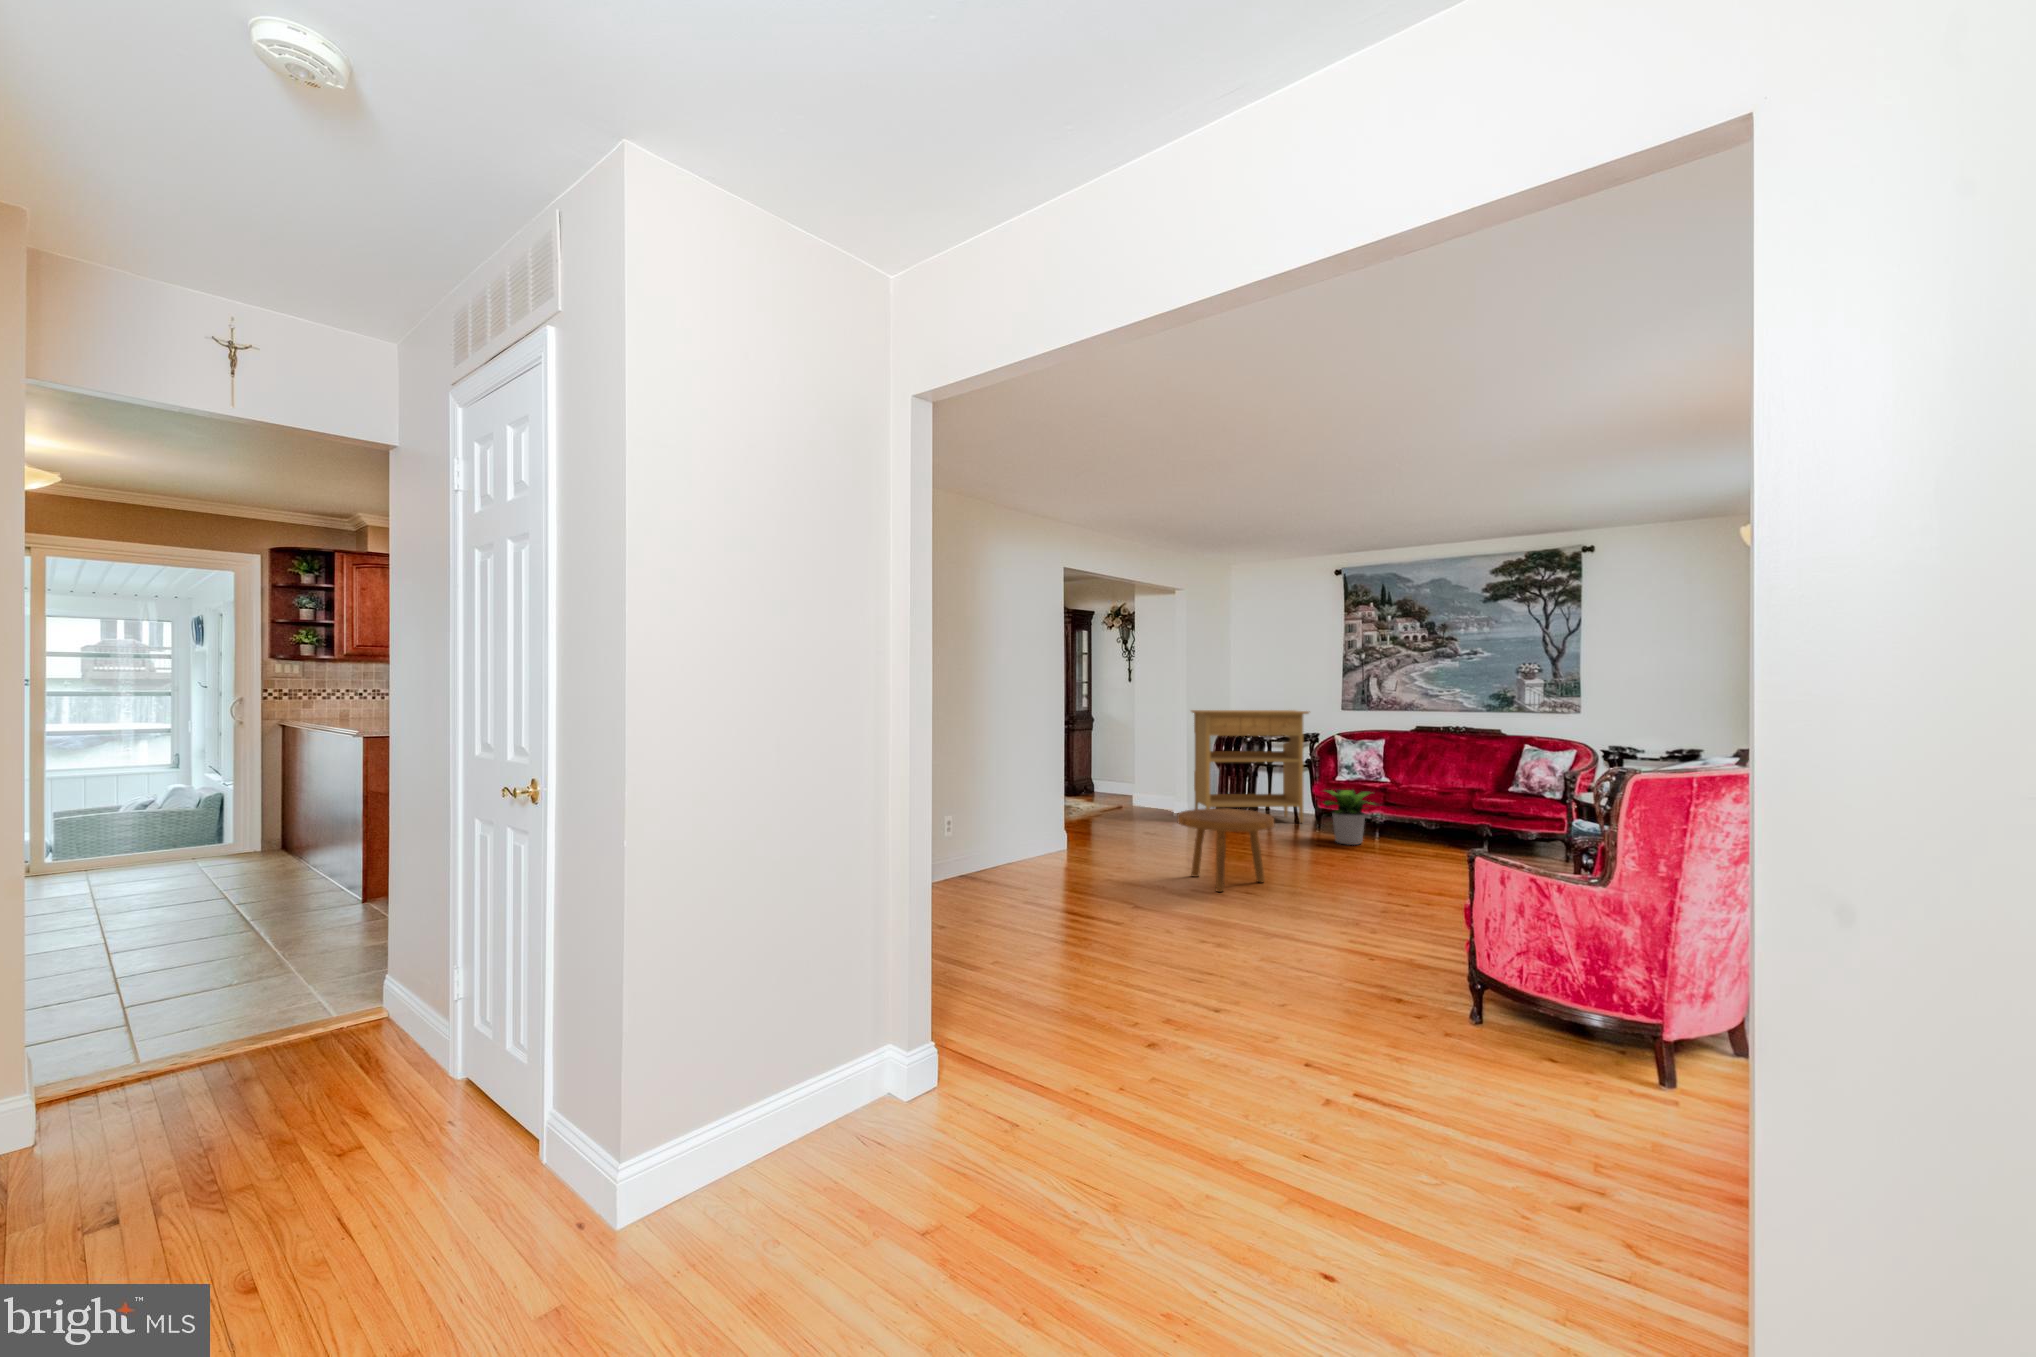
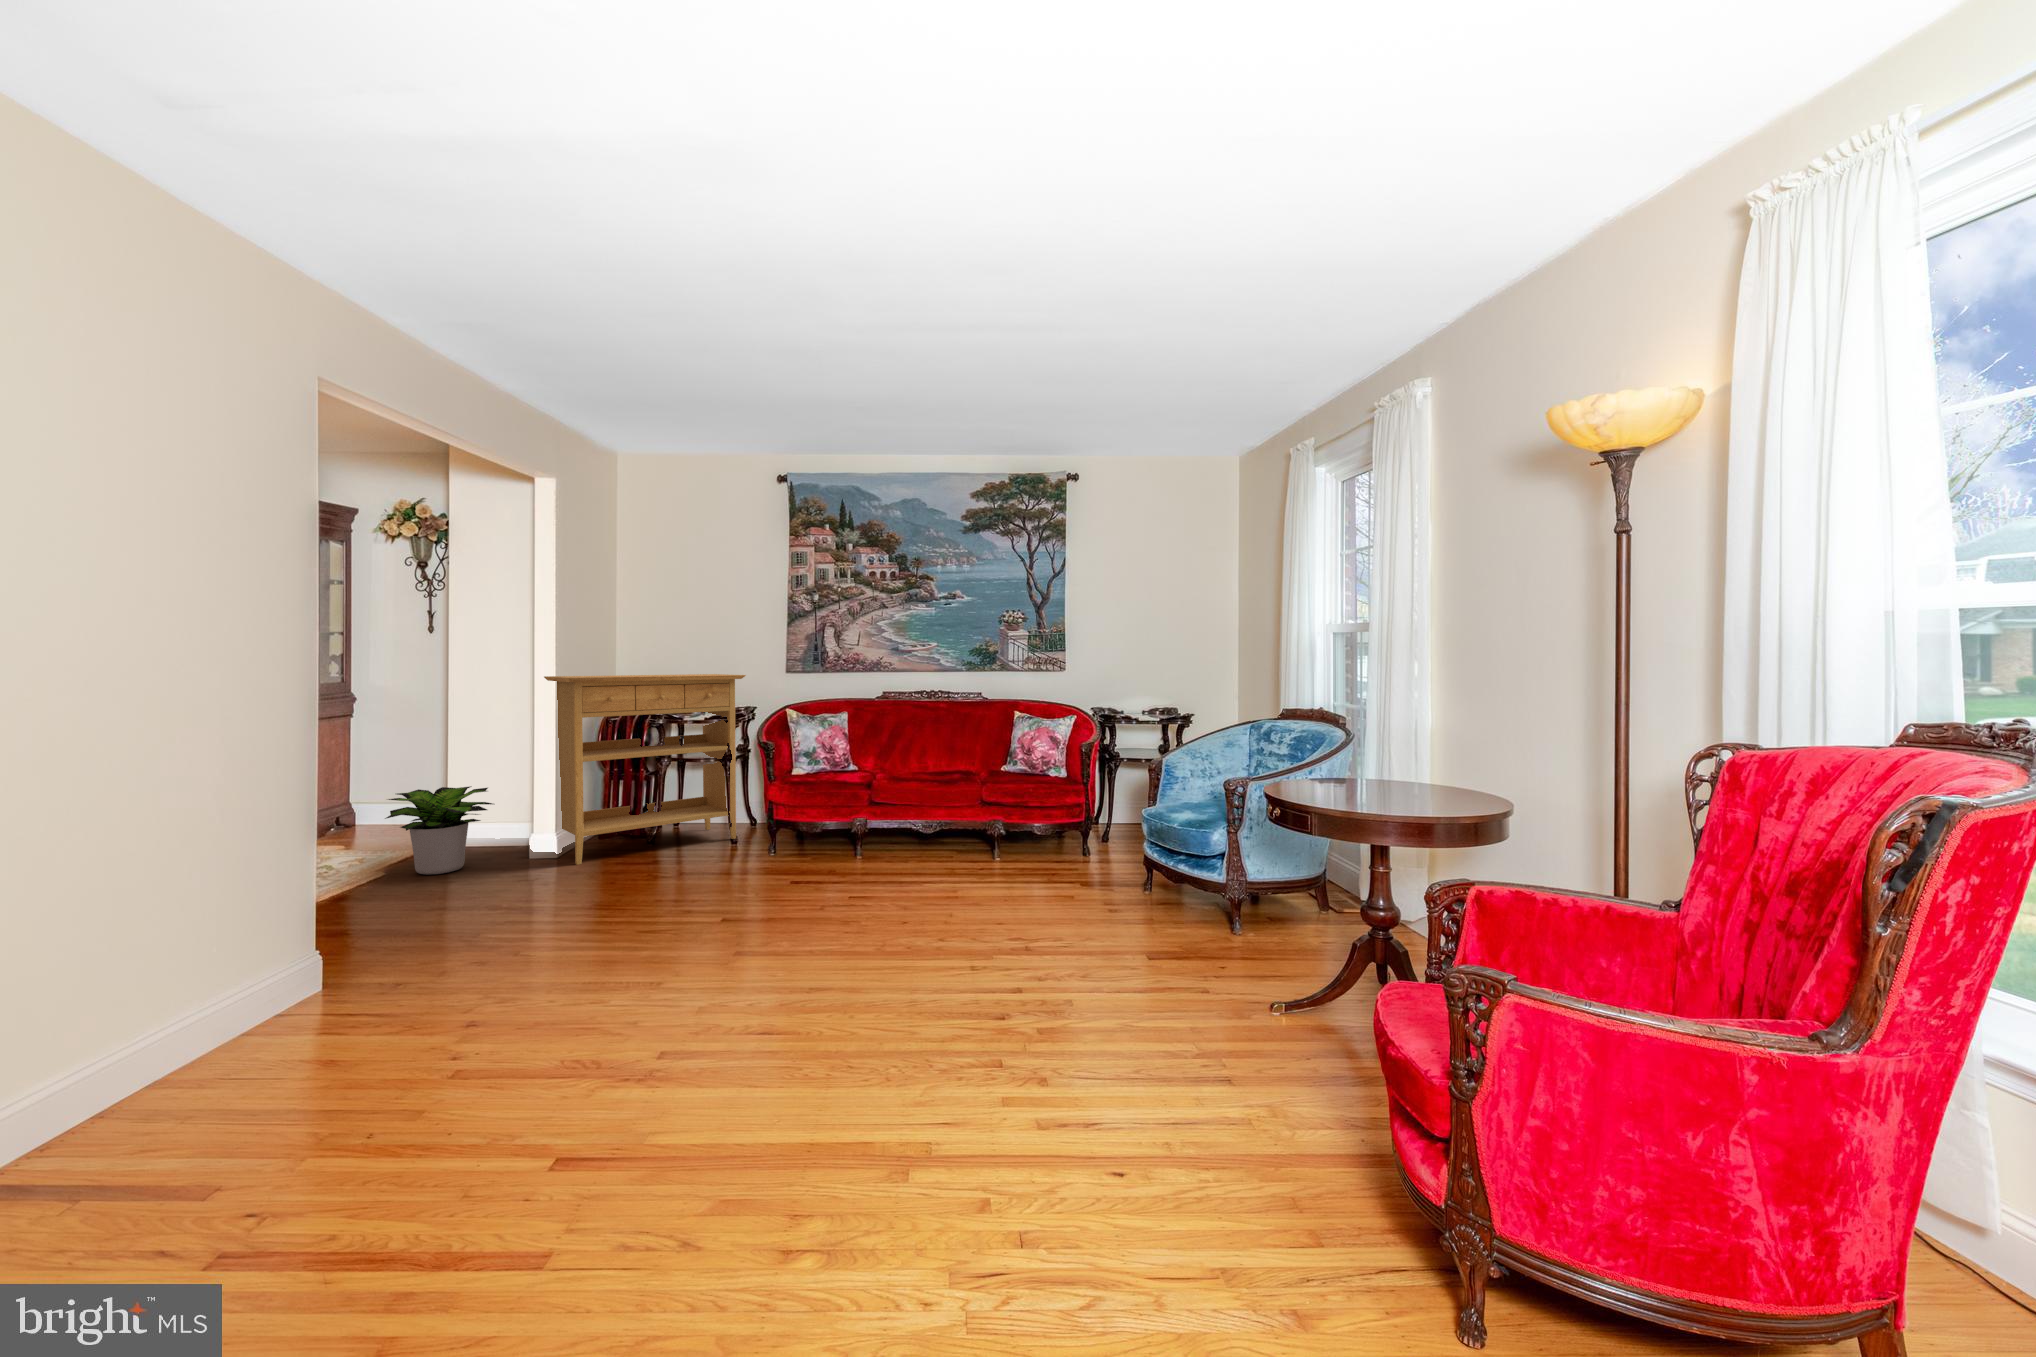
potted plant: present [1320,789,1378,845] -> present [385,786,492,875]
footstool: present [1177,809,1274,892] -> none [483,869,717,1086]

